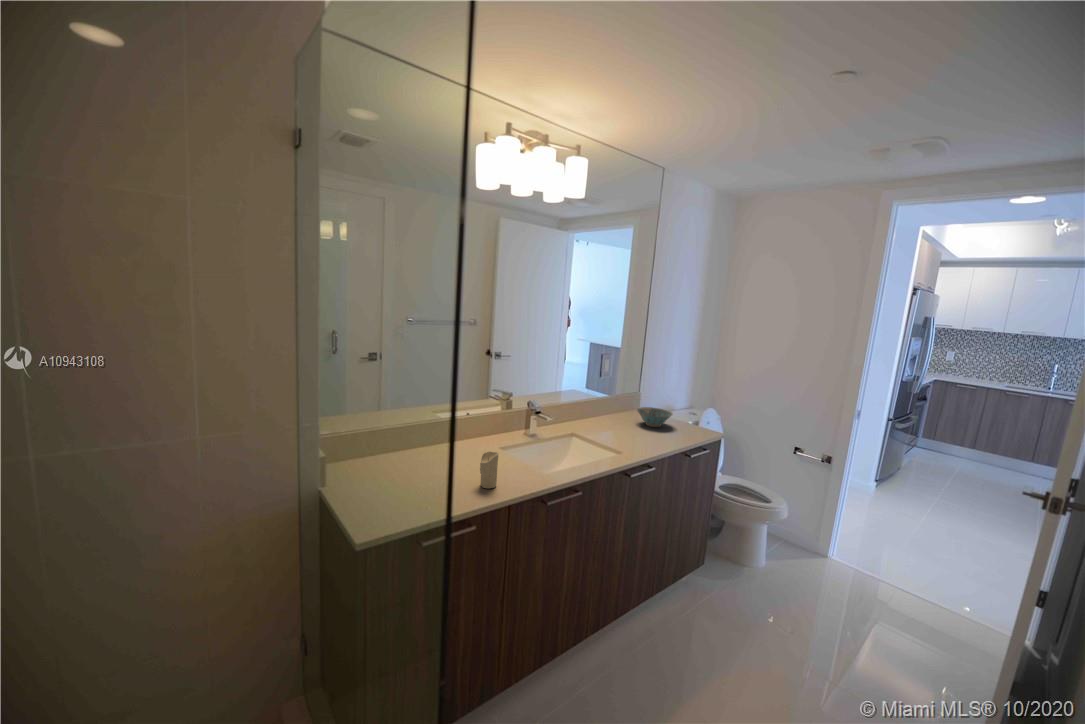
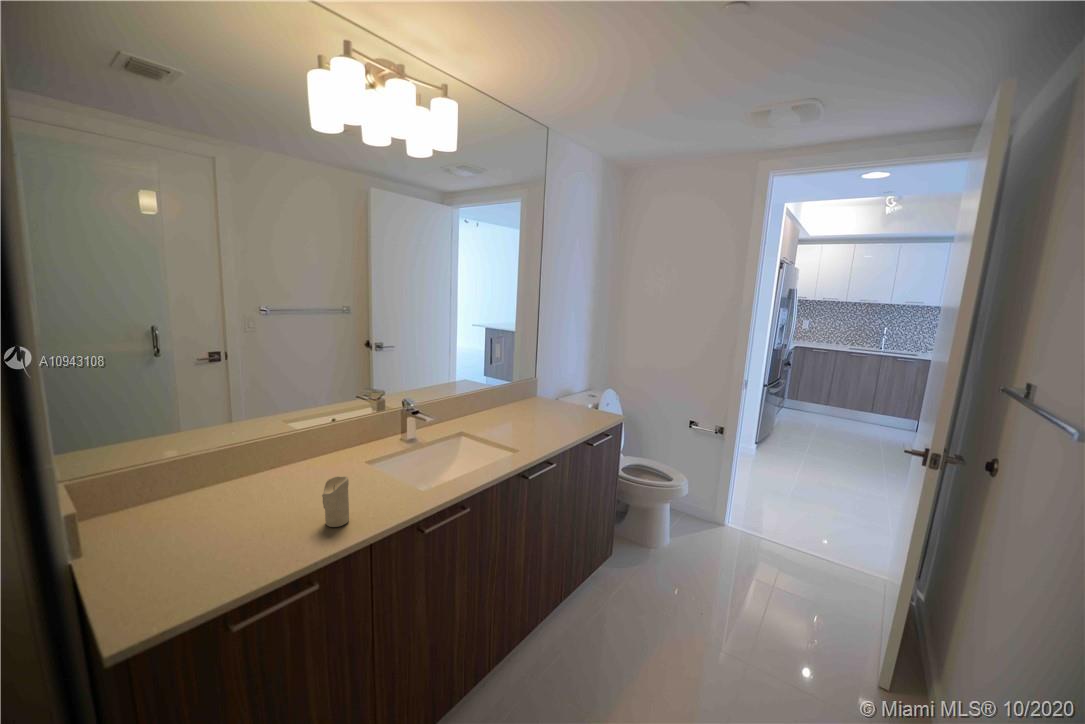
ceramic bowl: present [637,407,673,427] -> none [534,394,573,416]

